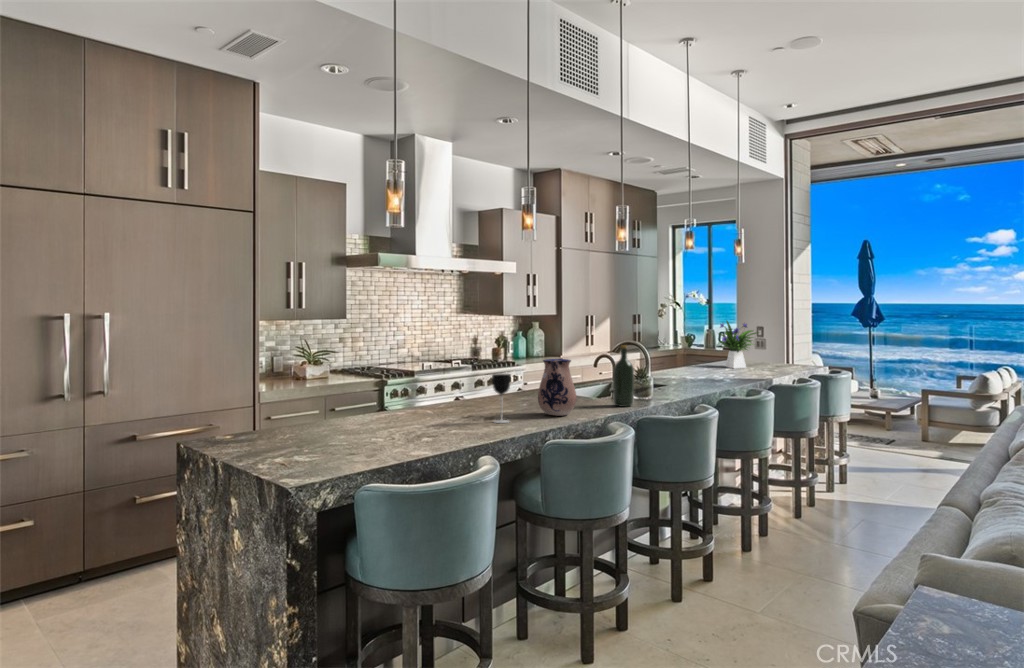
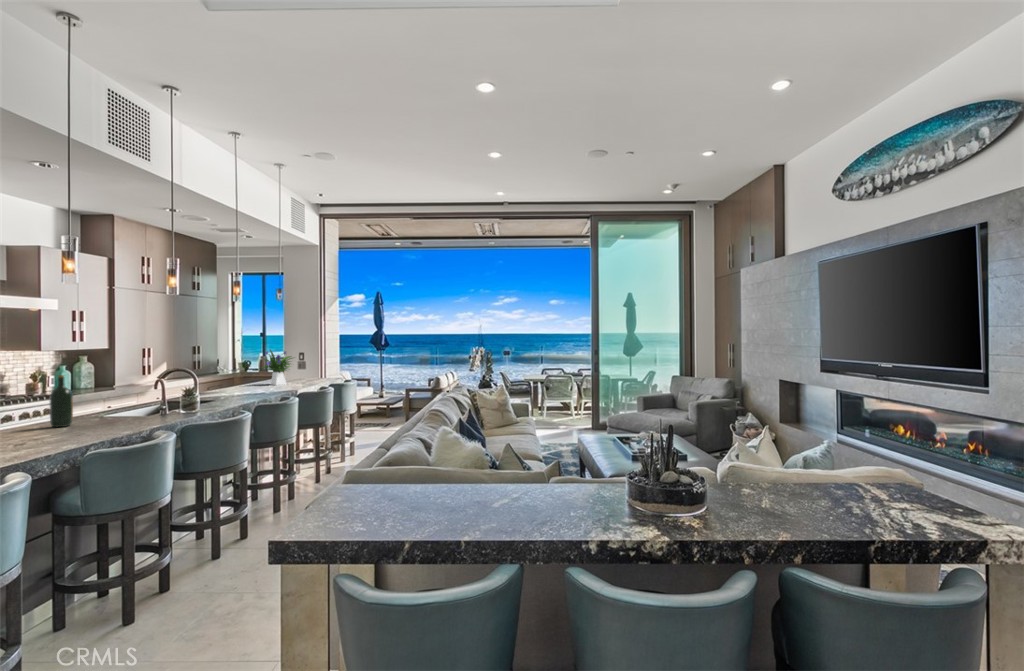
wine bottle: present [613,345,634,407] -> present [50,375,73,427]
ceramic pitcher: present [538,359,577,416] -> none [79,384,120,433]
wine glass: present [492,374,511,423] -> none [24,401,47,445]

